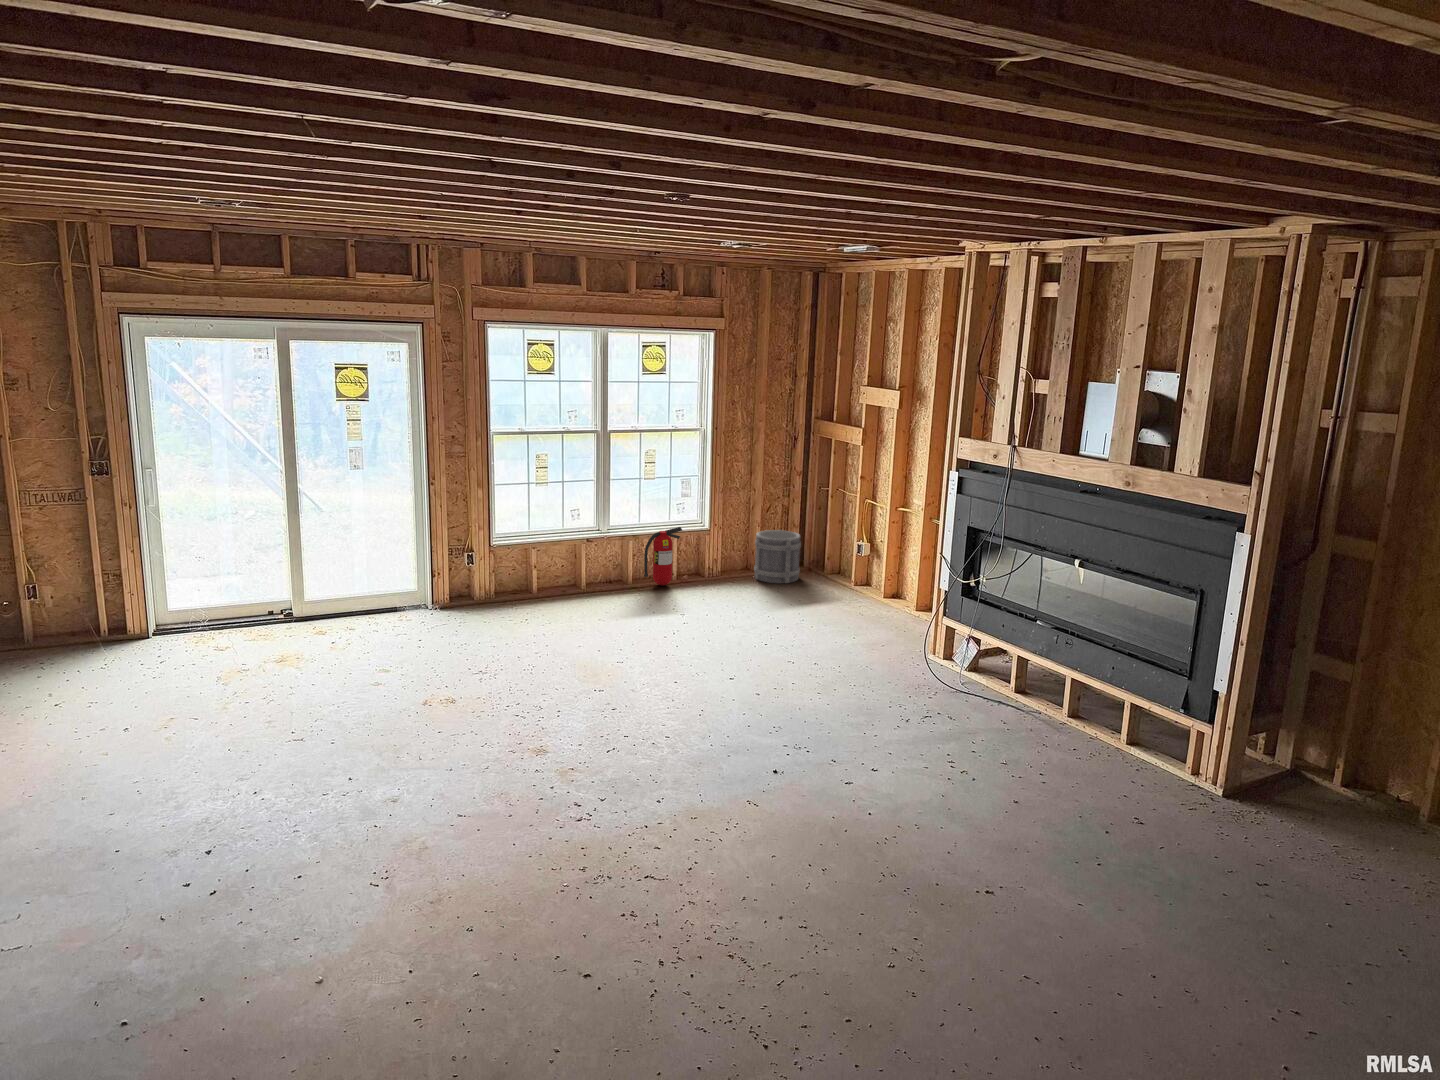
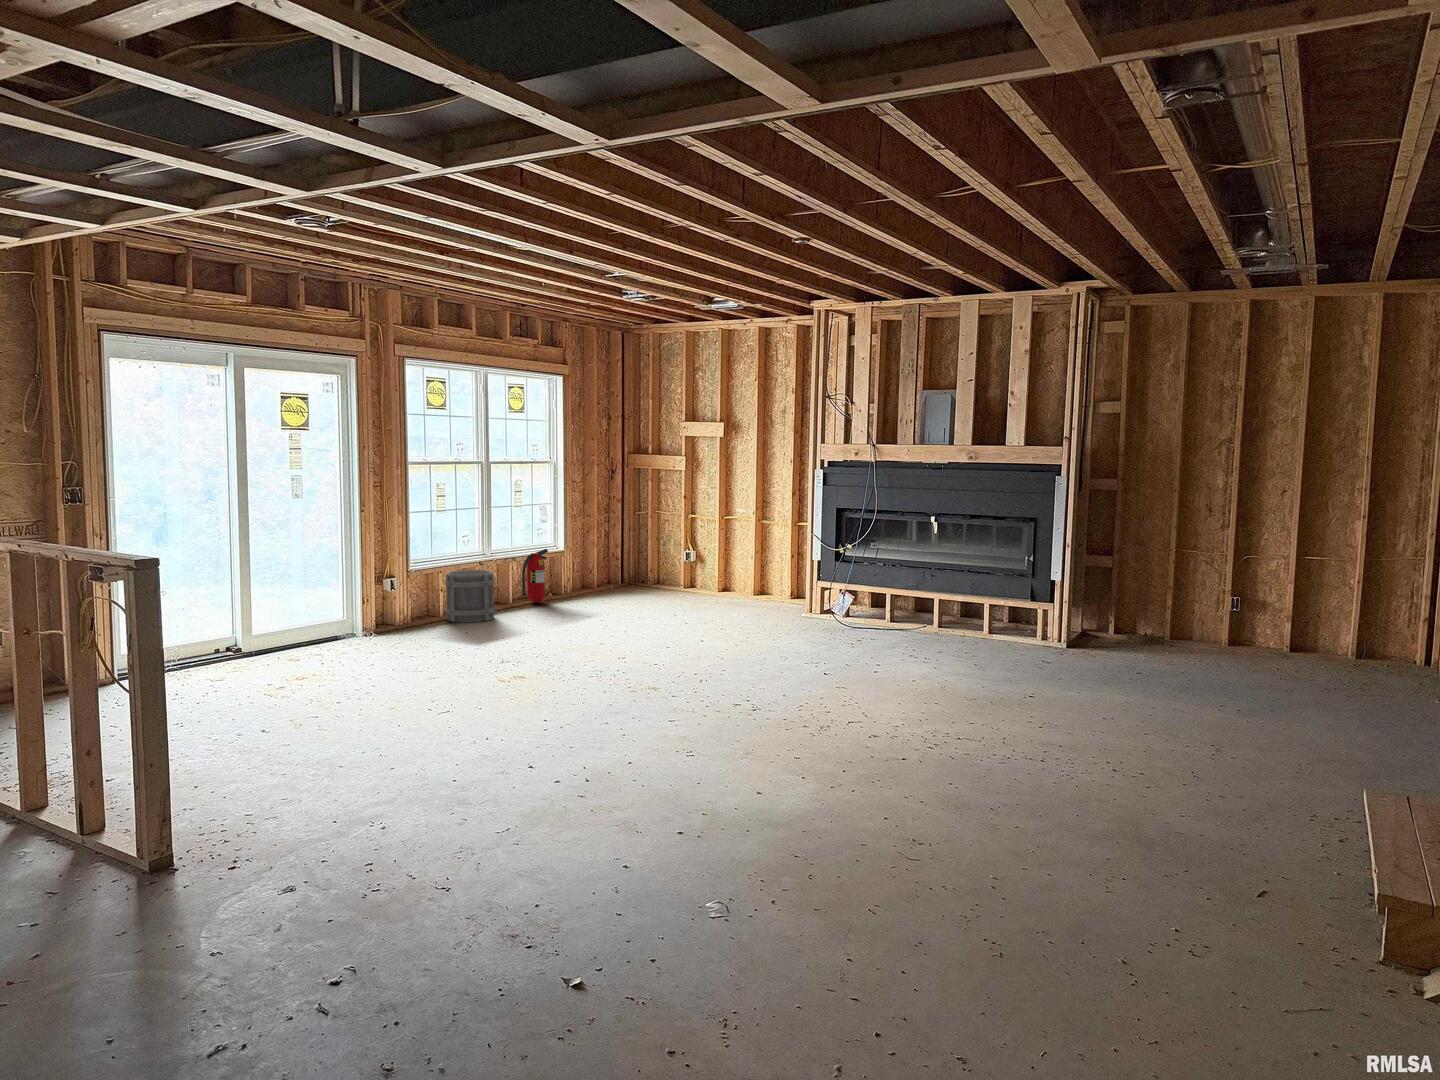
bucket: present [754,530,801,583] -> present [445,570,495,622]

